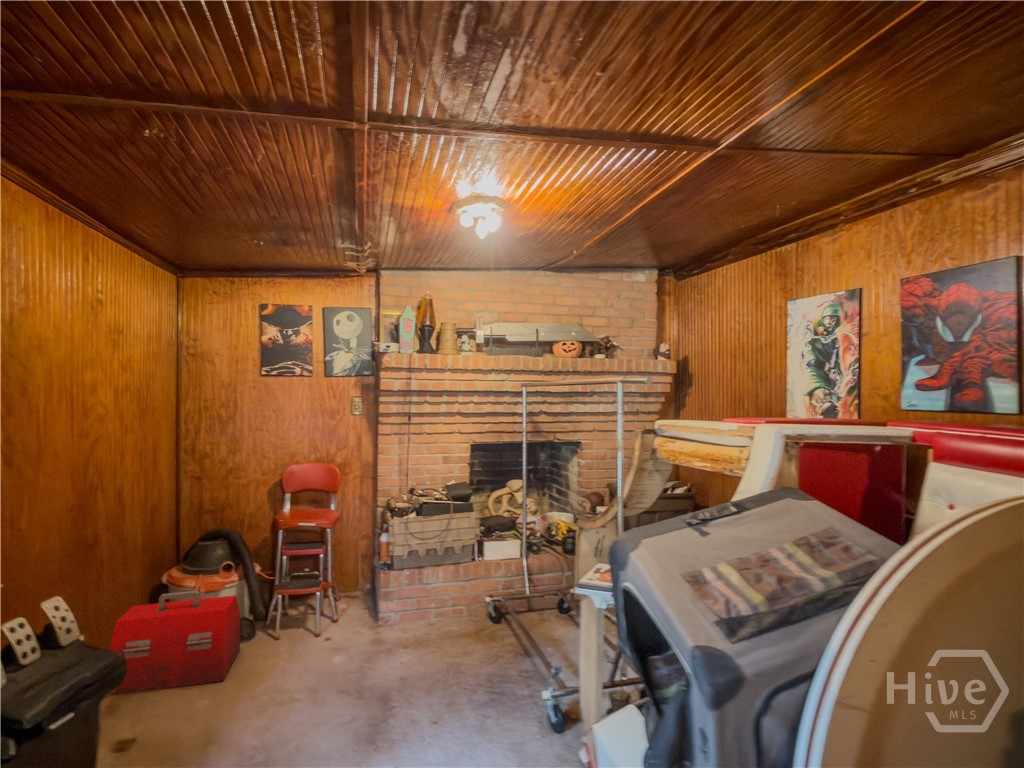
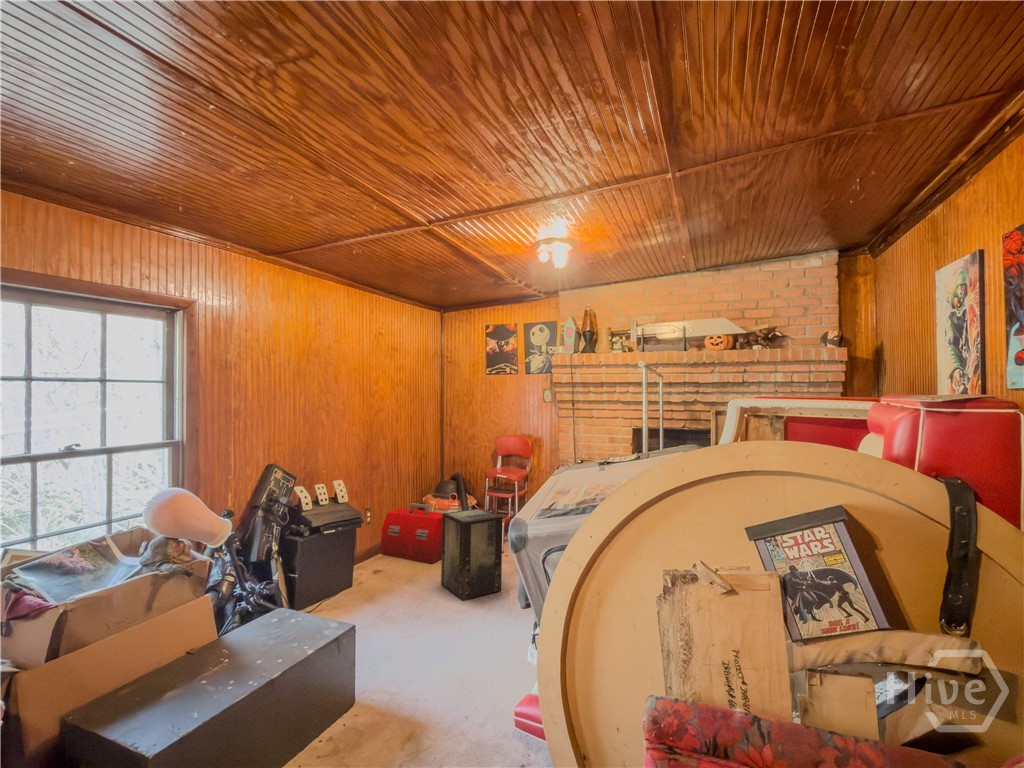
storage box: none [268,581,364,725] -> present [441,508,502,601]

